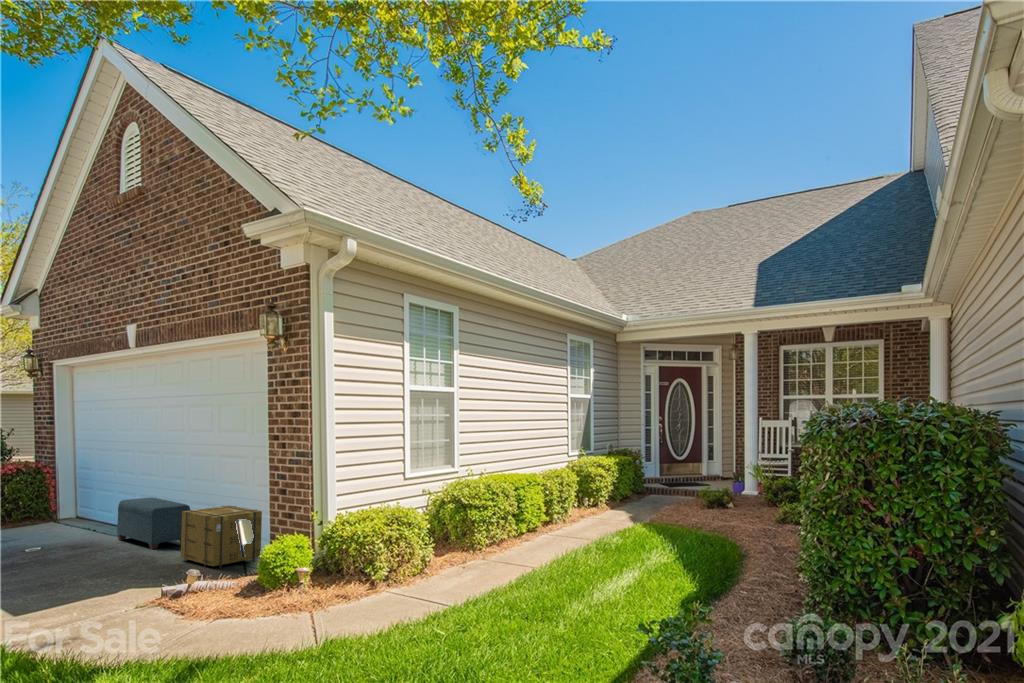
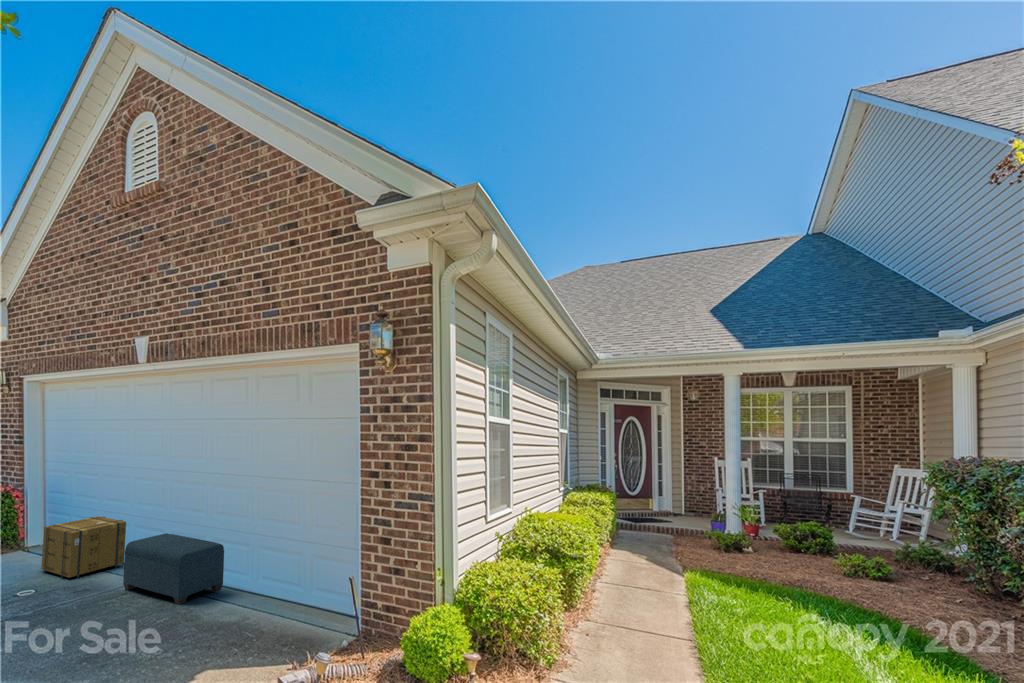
cardboard box: present [181,506,262,568] -> present [41,516,126,578]

